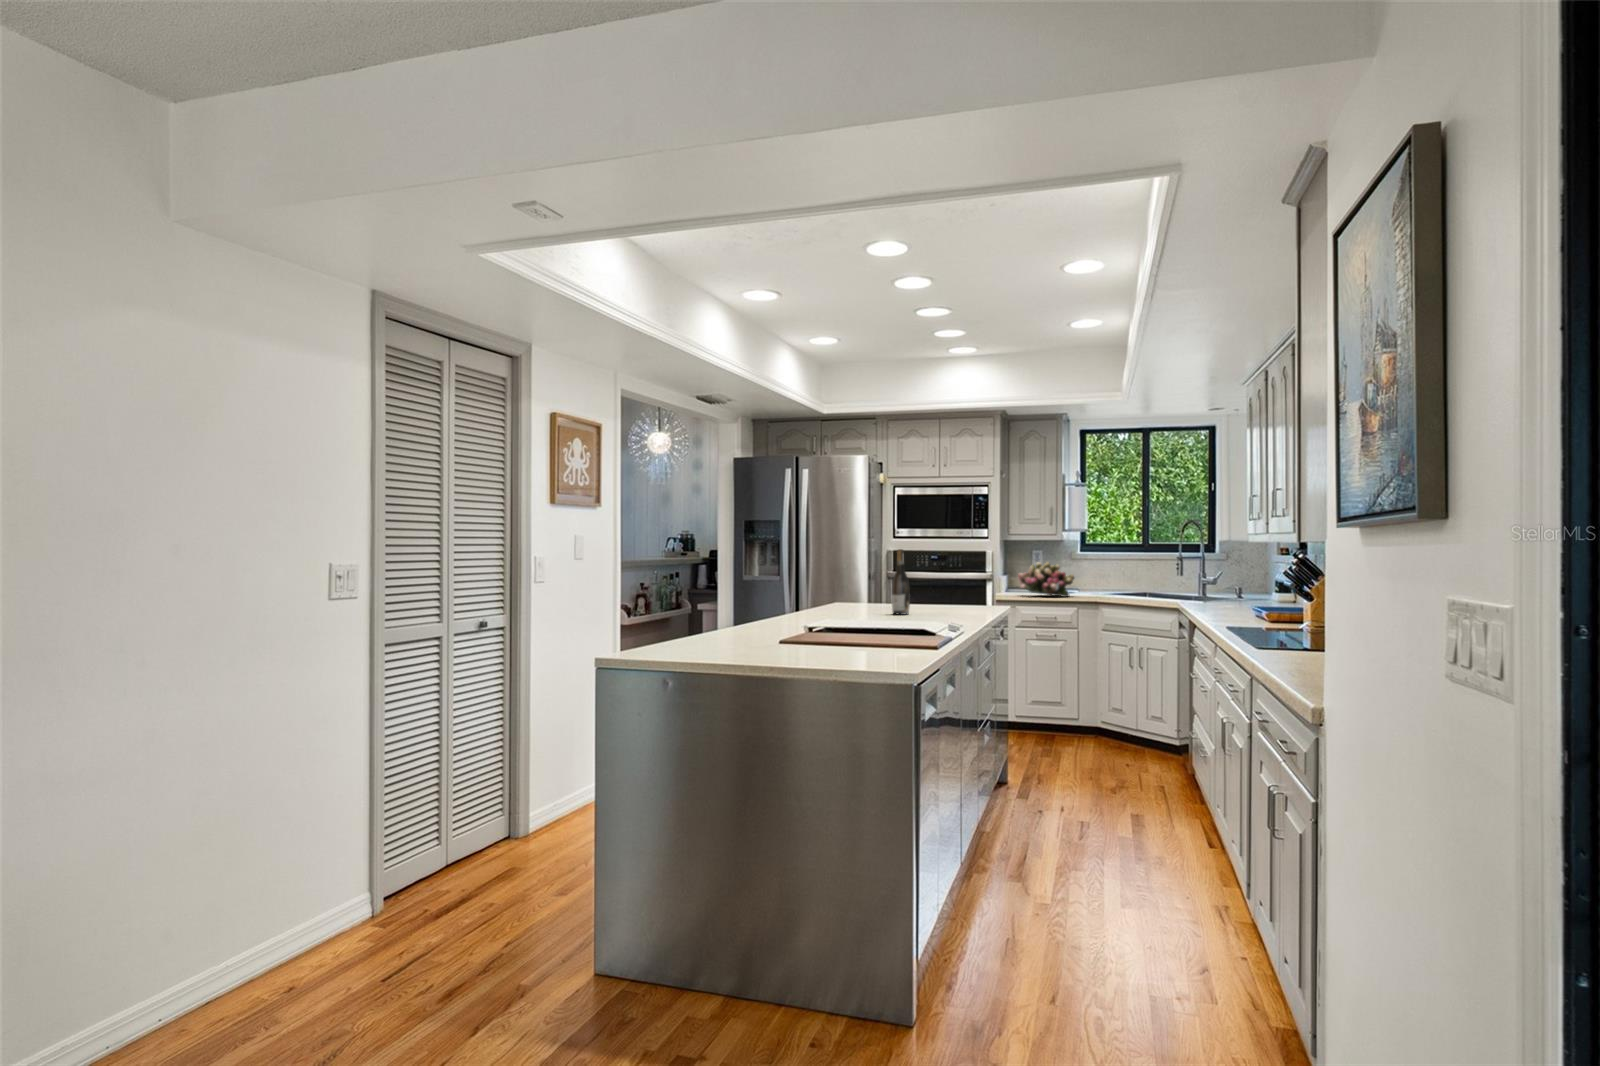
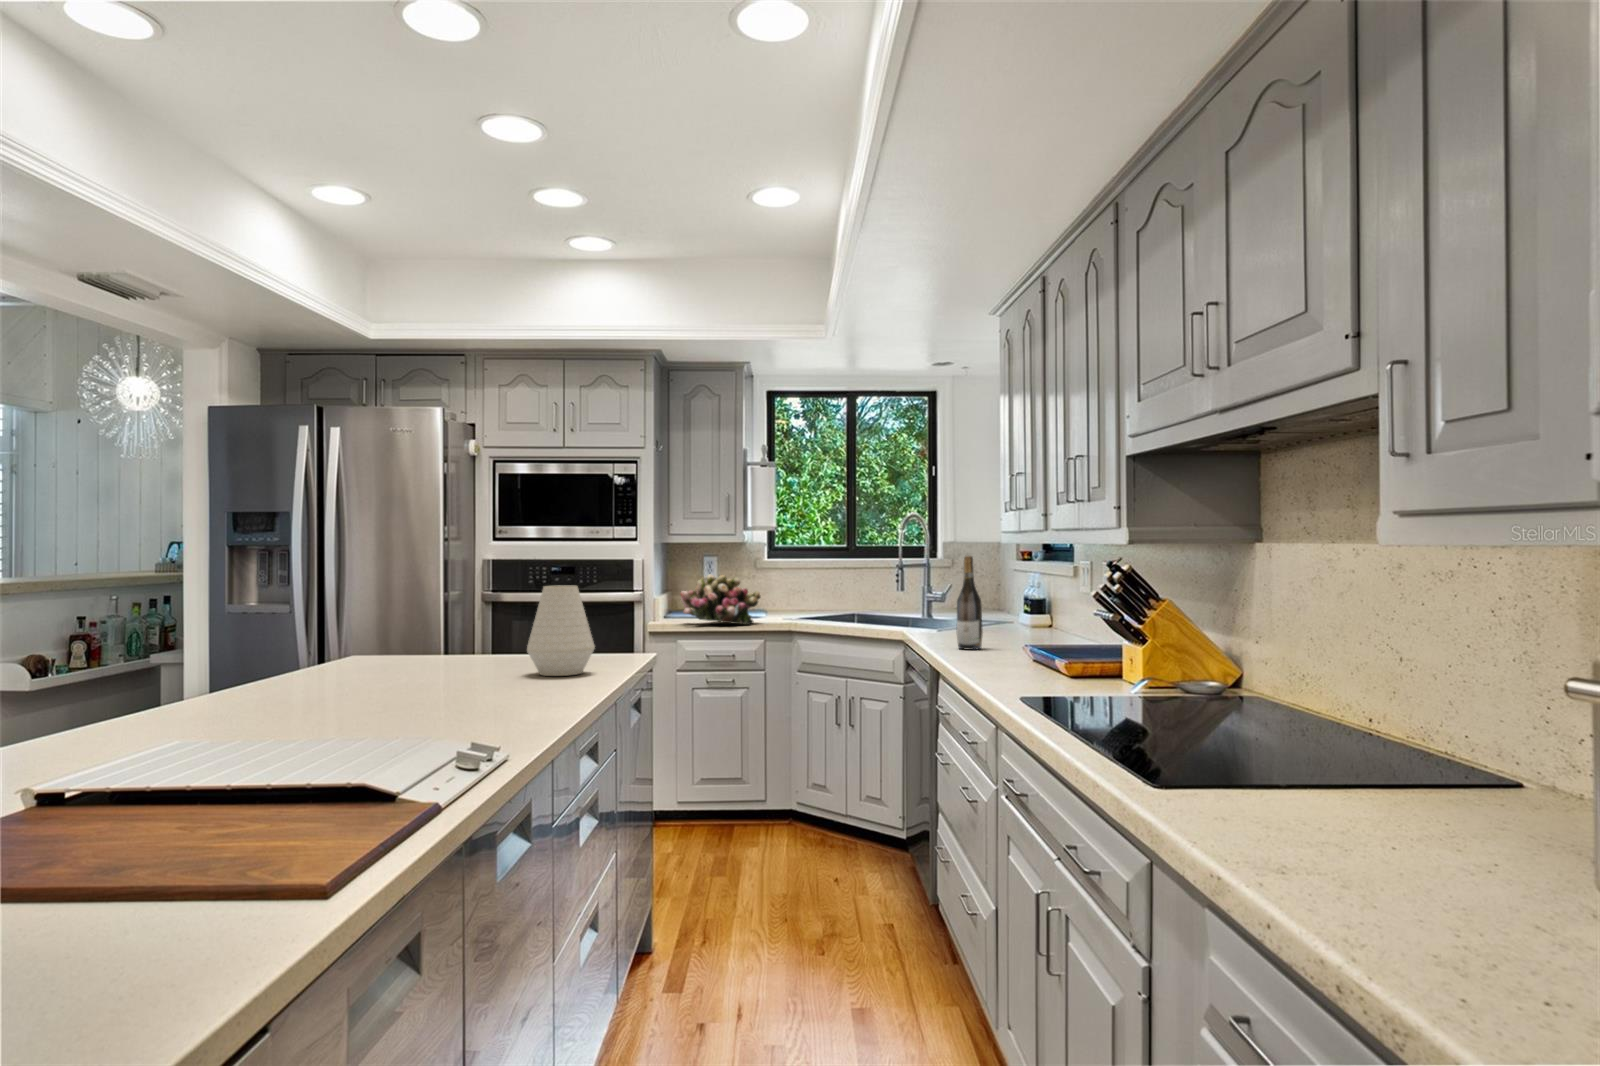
wine bottle: present [892,549,910,615] -> present [957,556,983,650]
vase: none [940,564,977,614] -> present [527,585,595,676]

